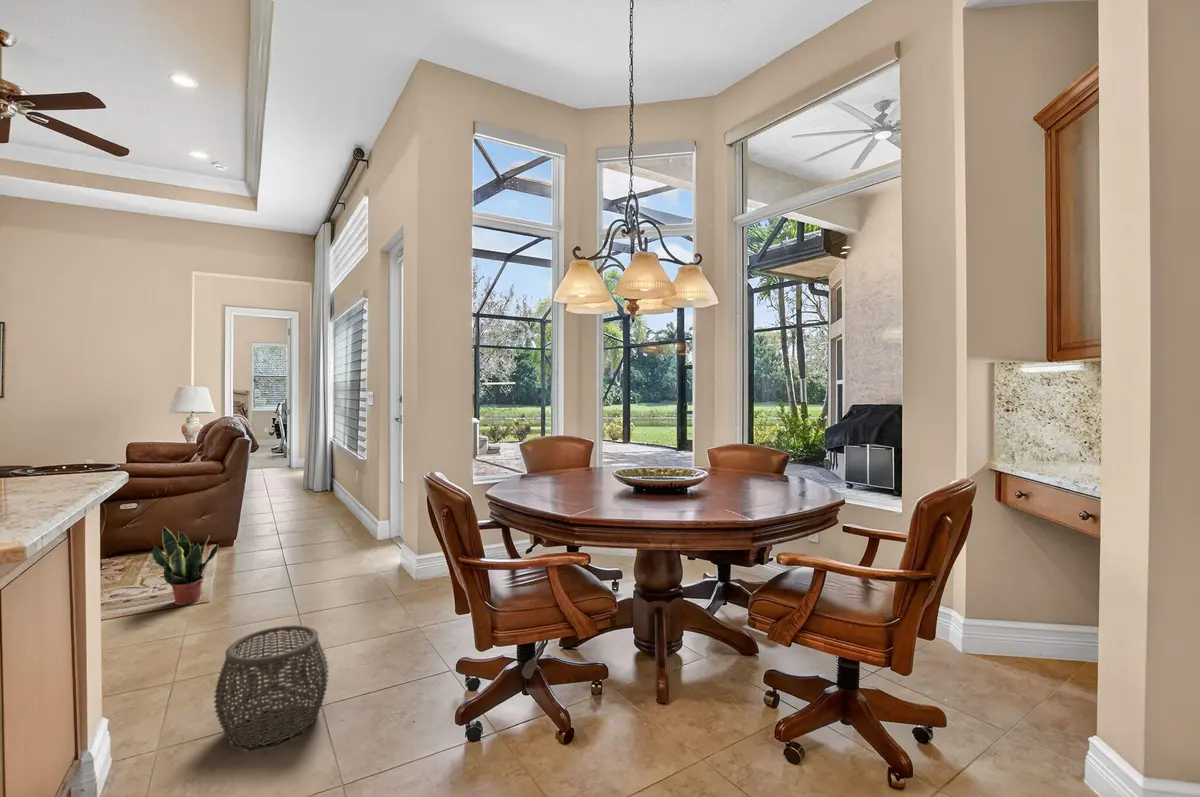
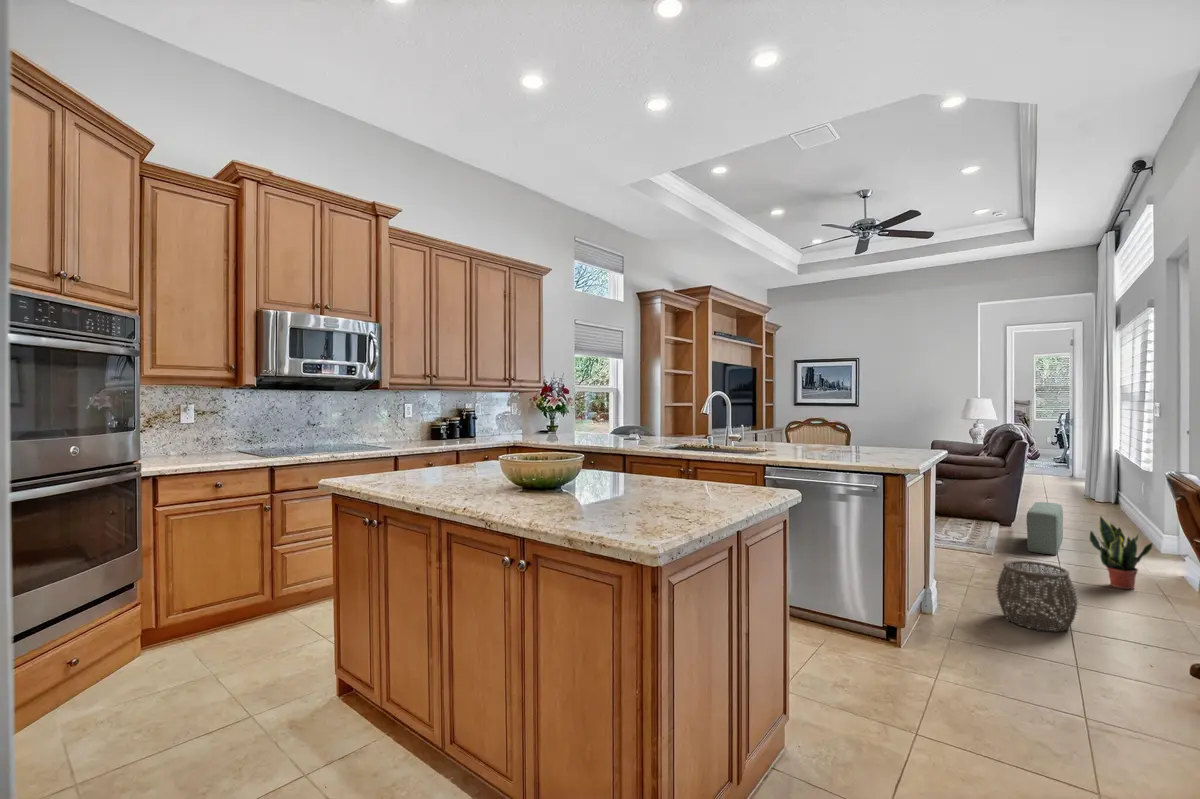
pouf: none [252,511,291,581] -> present [1026,502,1063,555]
potted plant: present [152,526,218,605] -> present [1090,517,1153,589]

